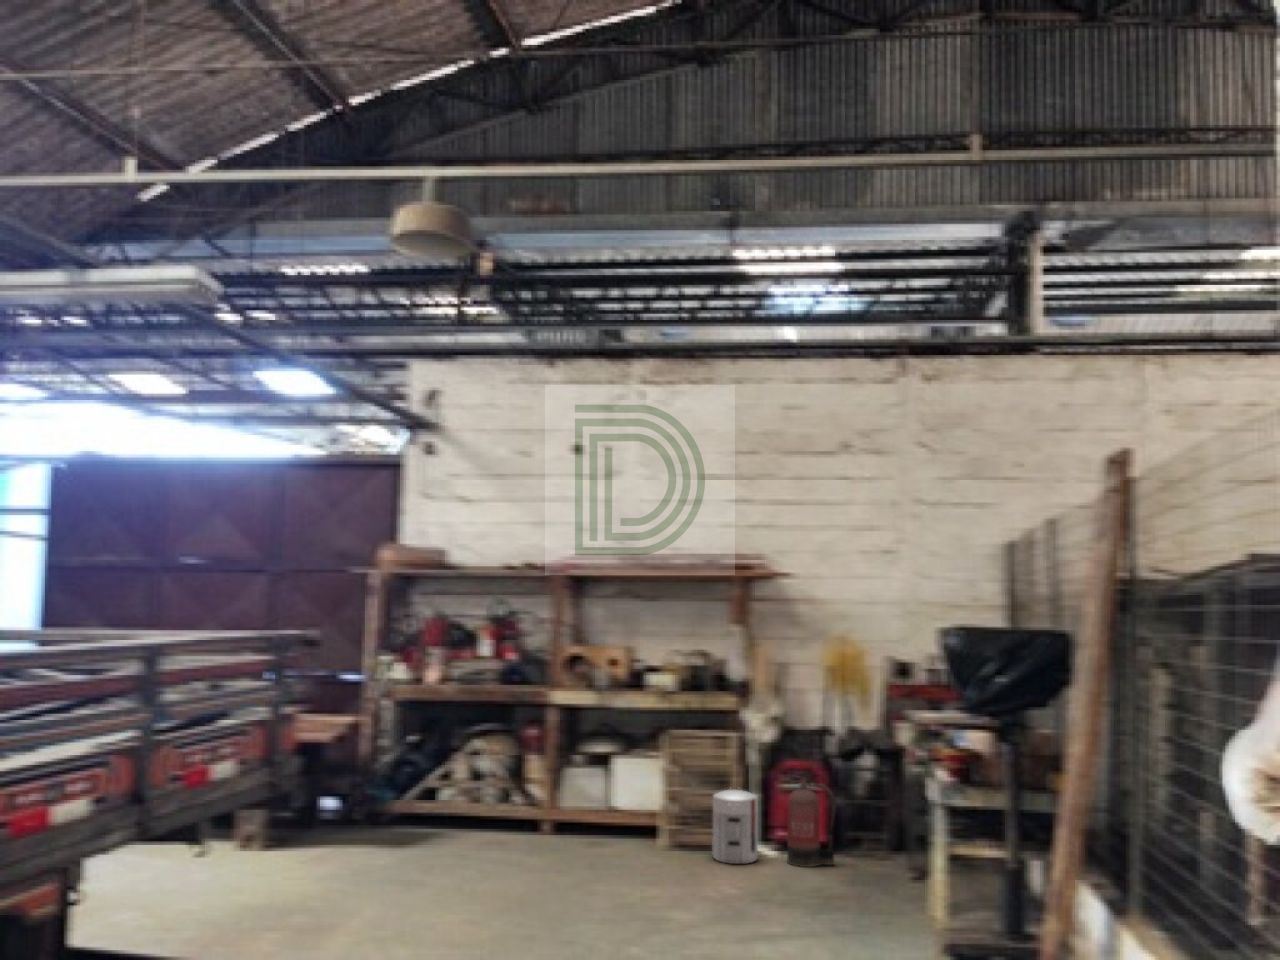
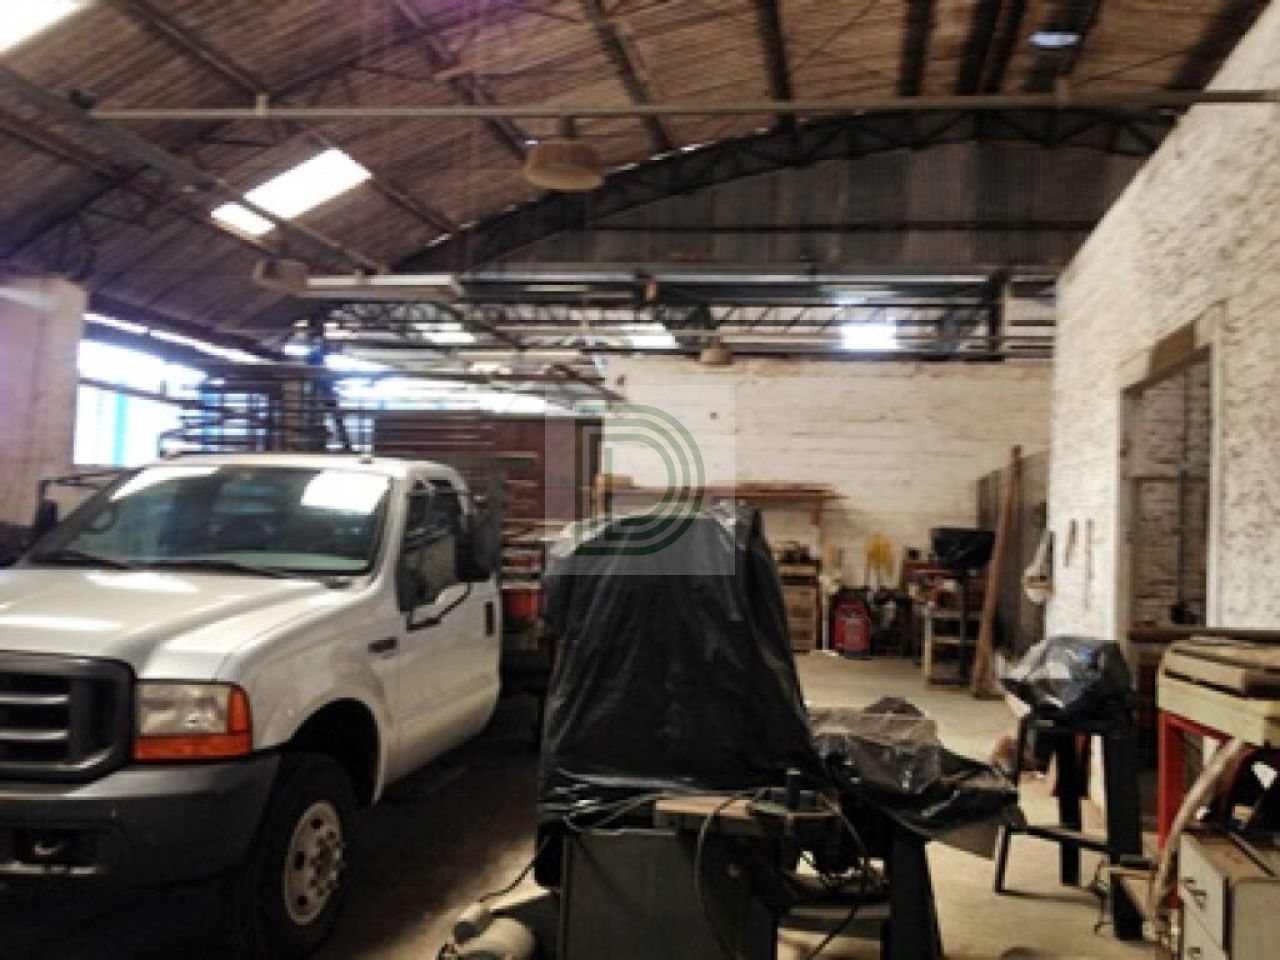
waste bin: present [712,787,758,864] -> none [802,617,828,658]

